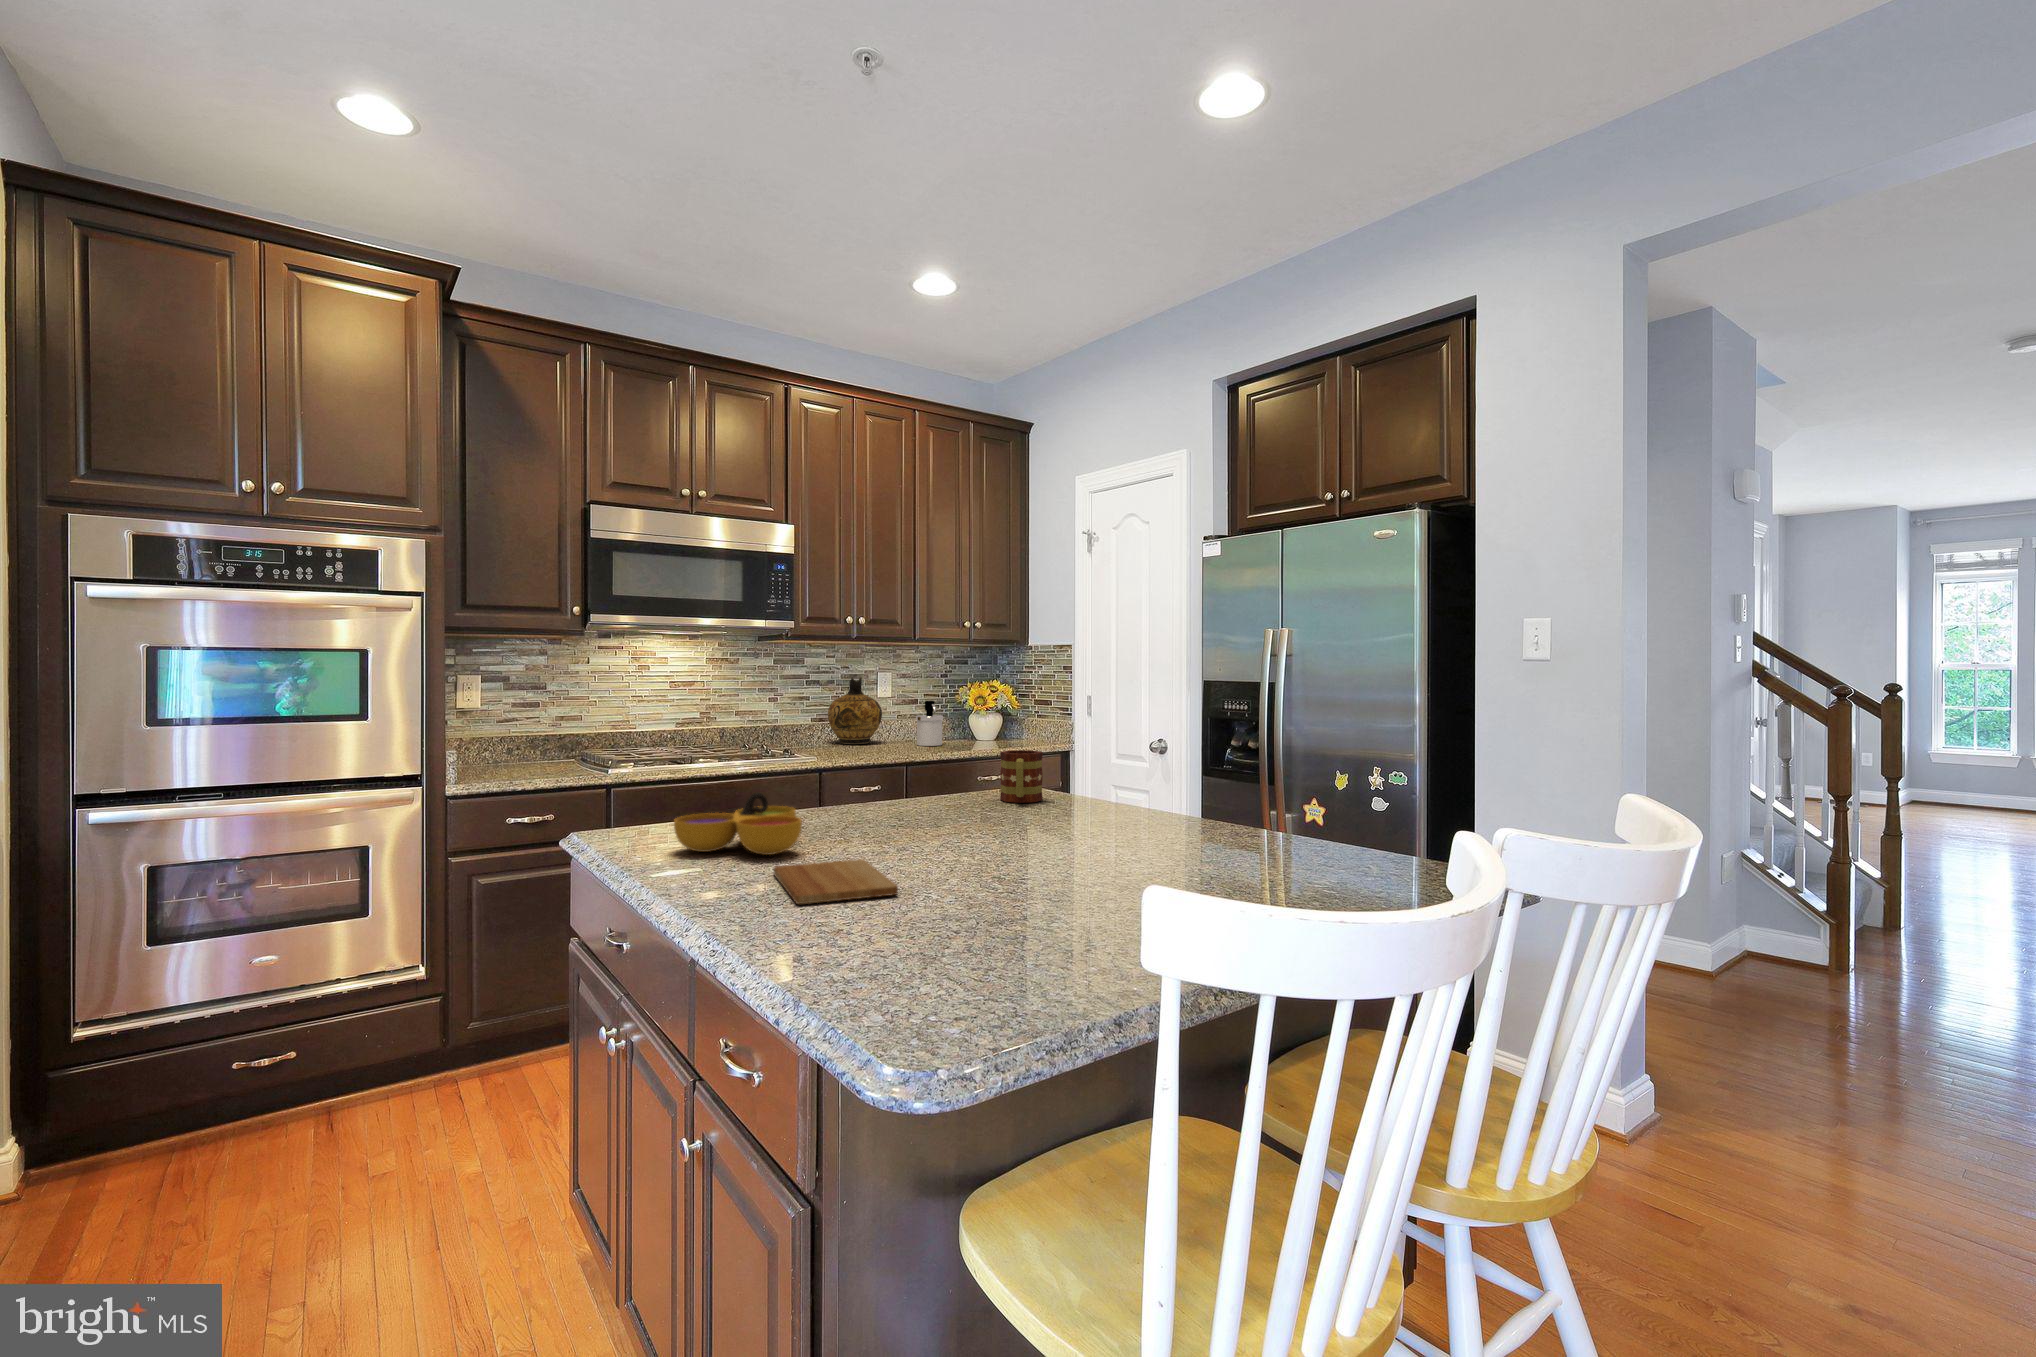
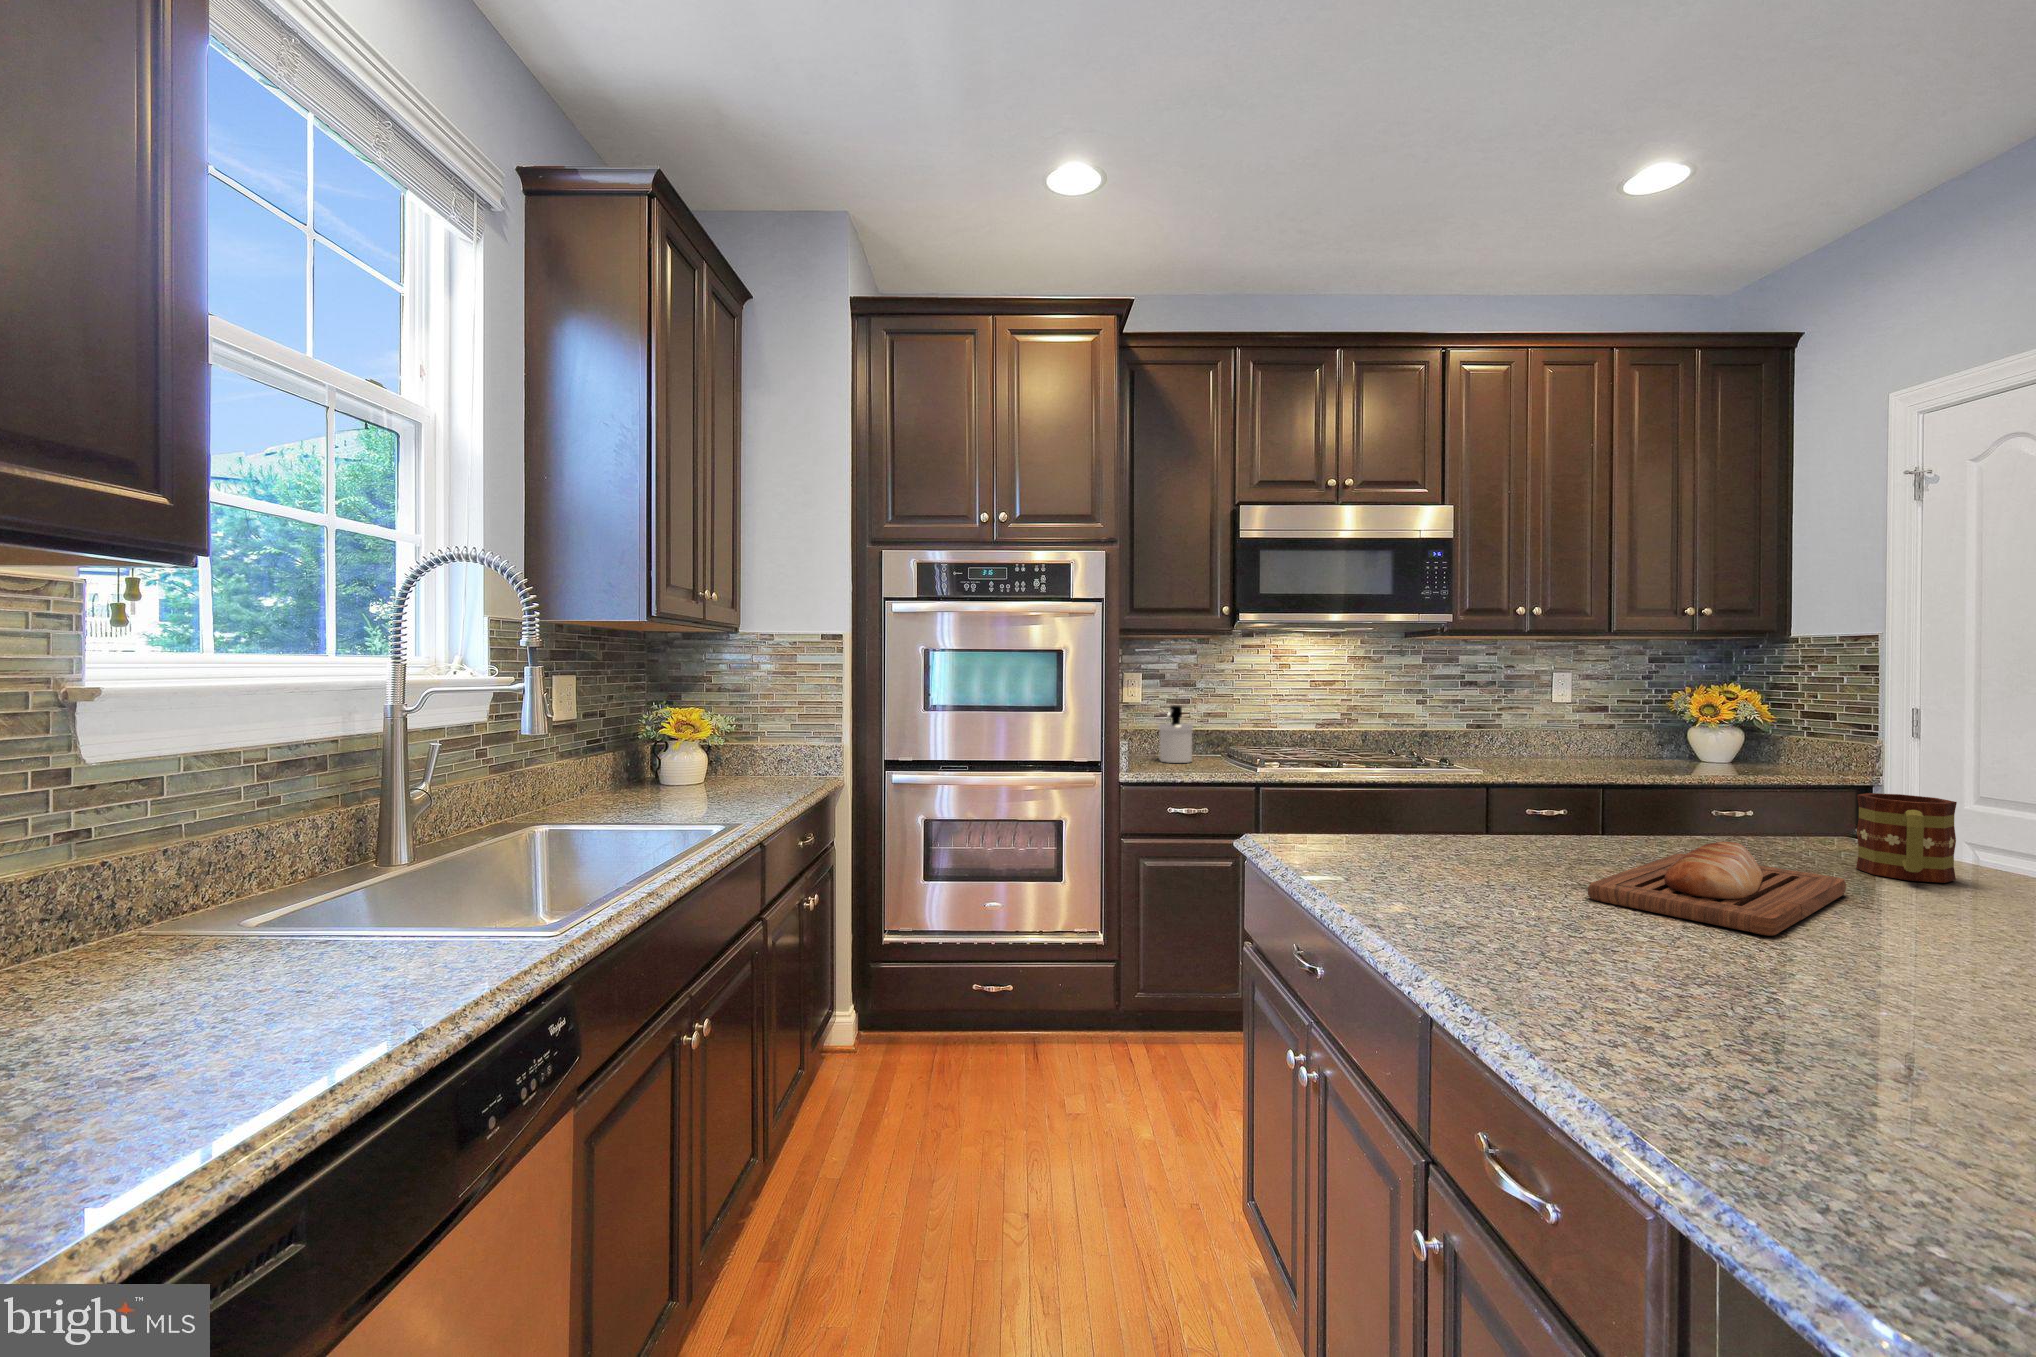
ceramic jug: present [828,677,882,744] -> none [1487,678,1560,755]
soap dispenser: present [916,701,943,746] -> present [1158,705,1193,763]
bread loaf: none [831,788,981,839] -> present [1588,842,1846,936]
decorative bowl: present [674,793,802,855] -> none [1367,832,1562,926]
cutting board: present [774,859,898,904] -> none [1537,956,1839,1079]

